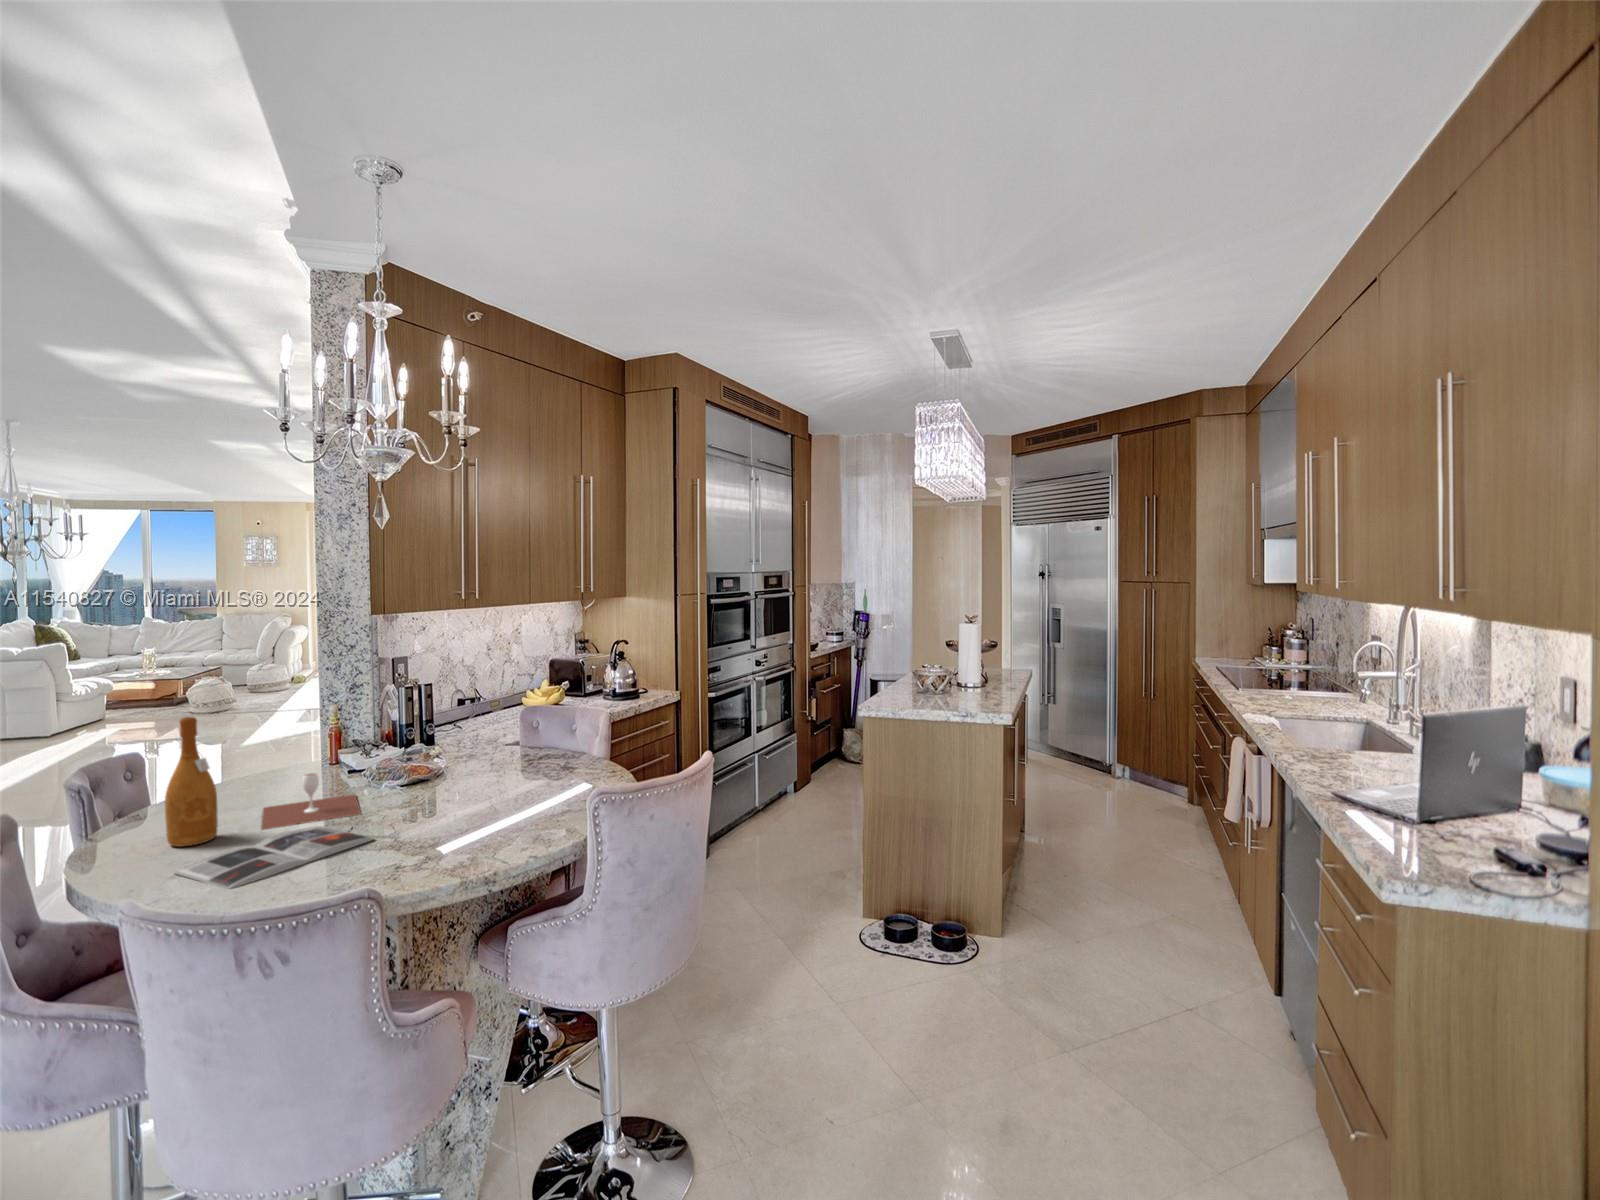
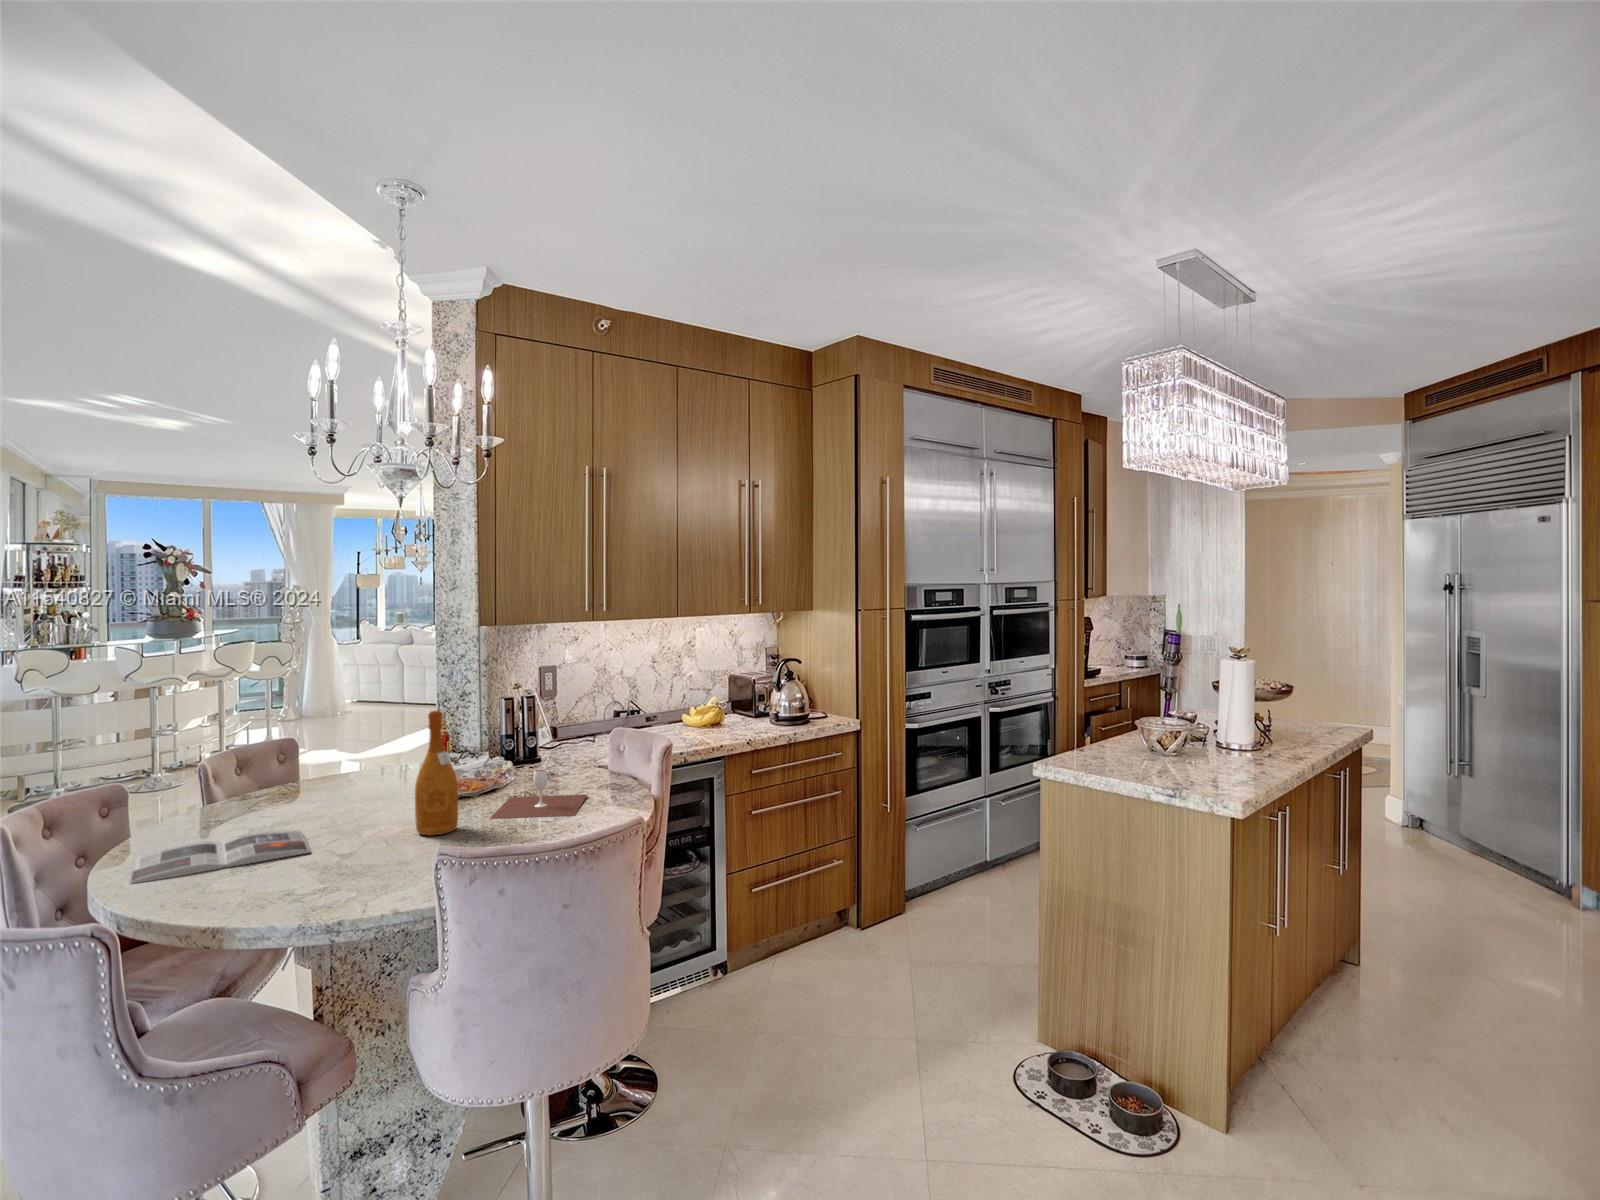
wine bottle: present [165,717,218,846] -> present [415,710,458,835]
wine glass: present [261,773,361,830] -> present [490,769,587,819]

